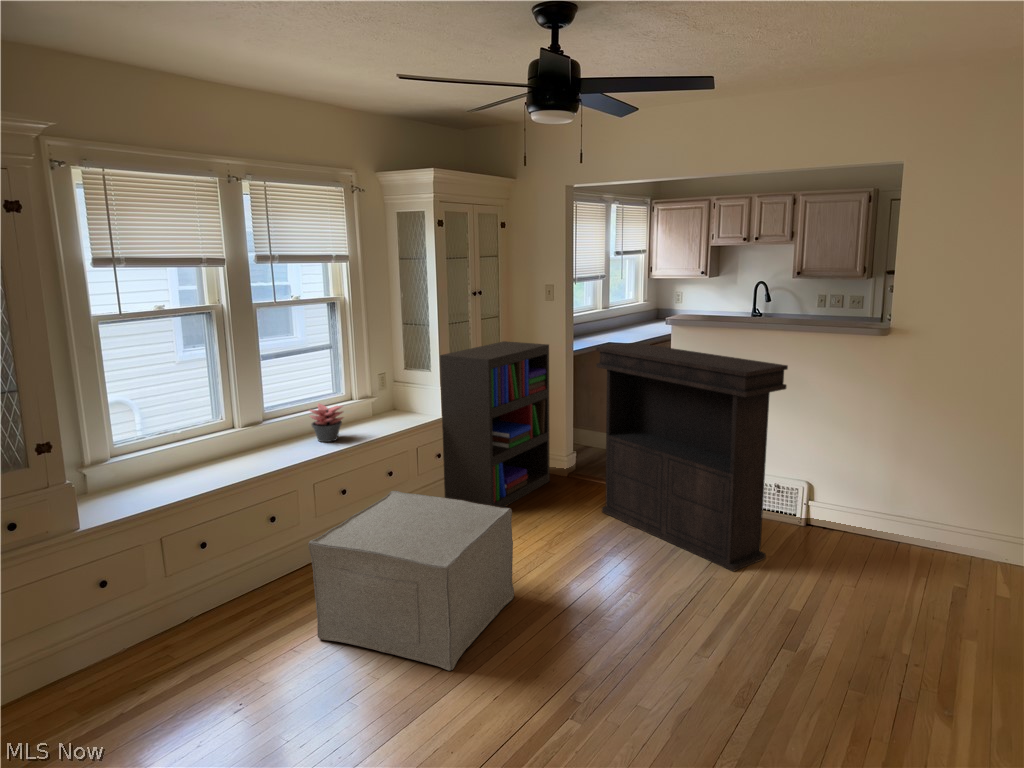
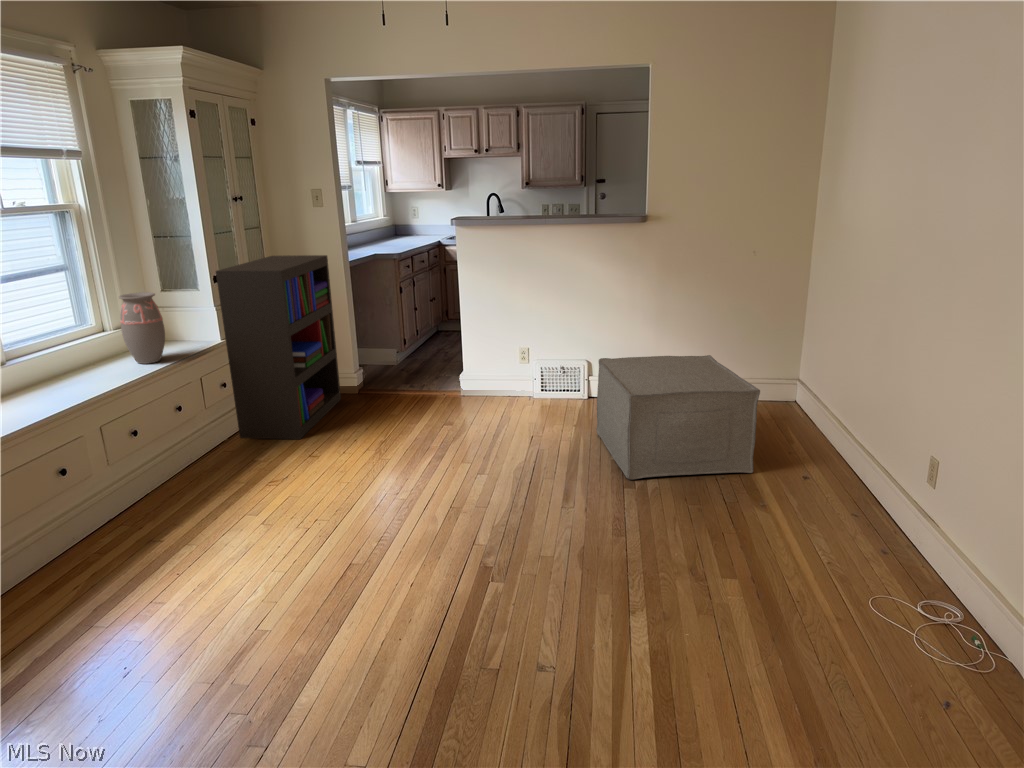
console table: present [596,343,788,571] -> none [394,246,586,444]
decorative vase: none [358,370,390,429] -> present [119,292,165,364]
succulent plant: present [309,404,343,442] -> none [64,337,116,384]
ottoman: present [308,491,514,671] -> present [596,355,760,480]

